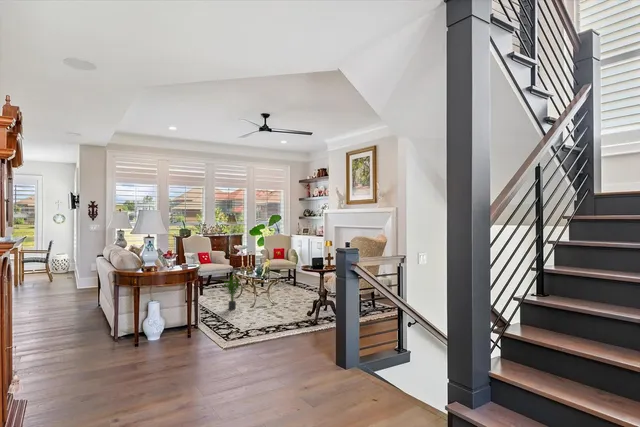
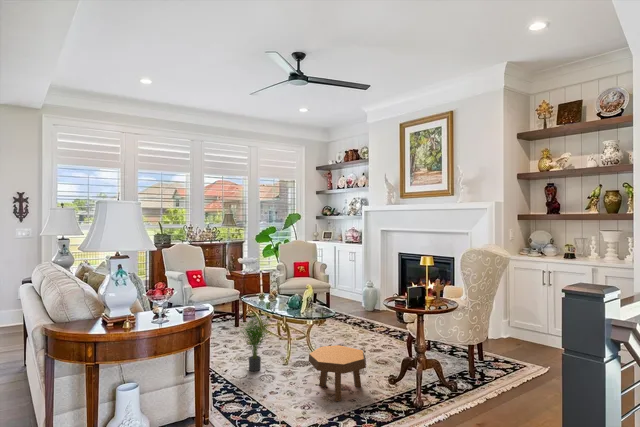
footstool: none [259,293,293,321] -> present [309,345,366,401]

